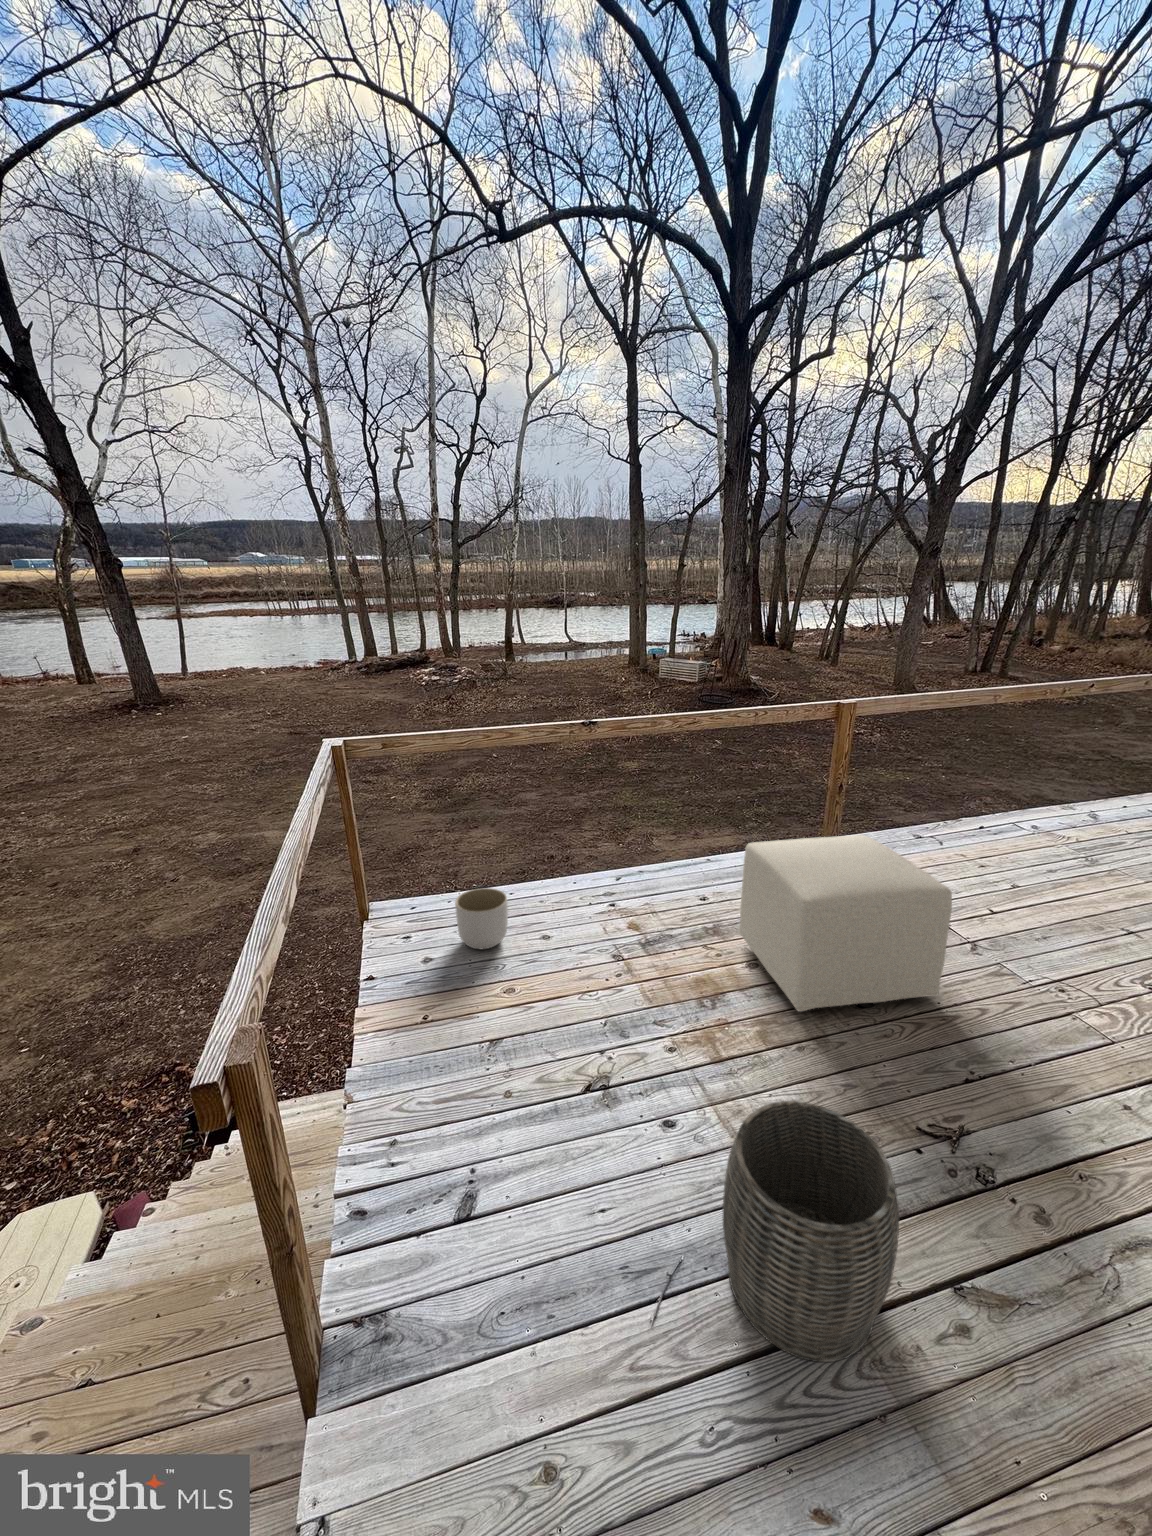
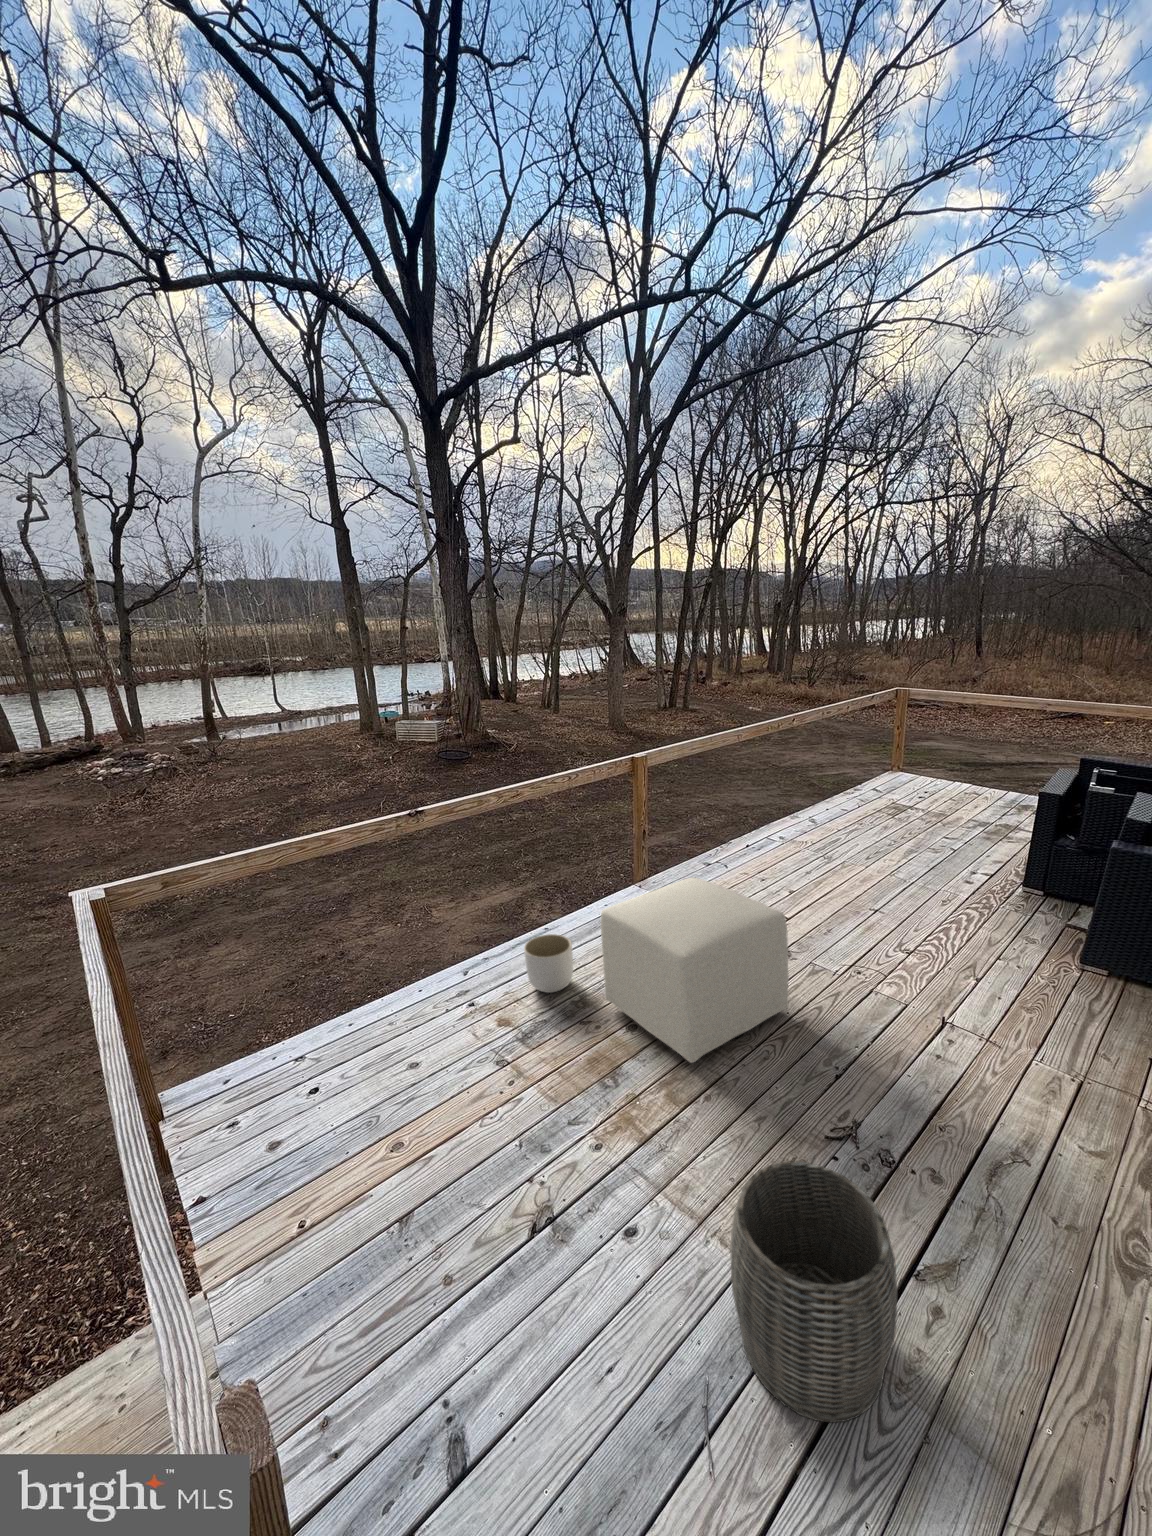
planter: present [455,888,508,949] -> present [524,934,573,993]

